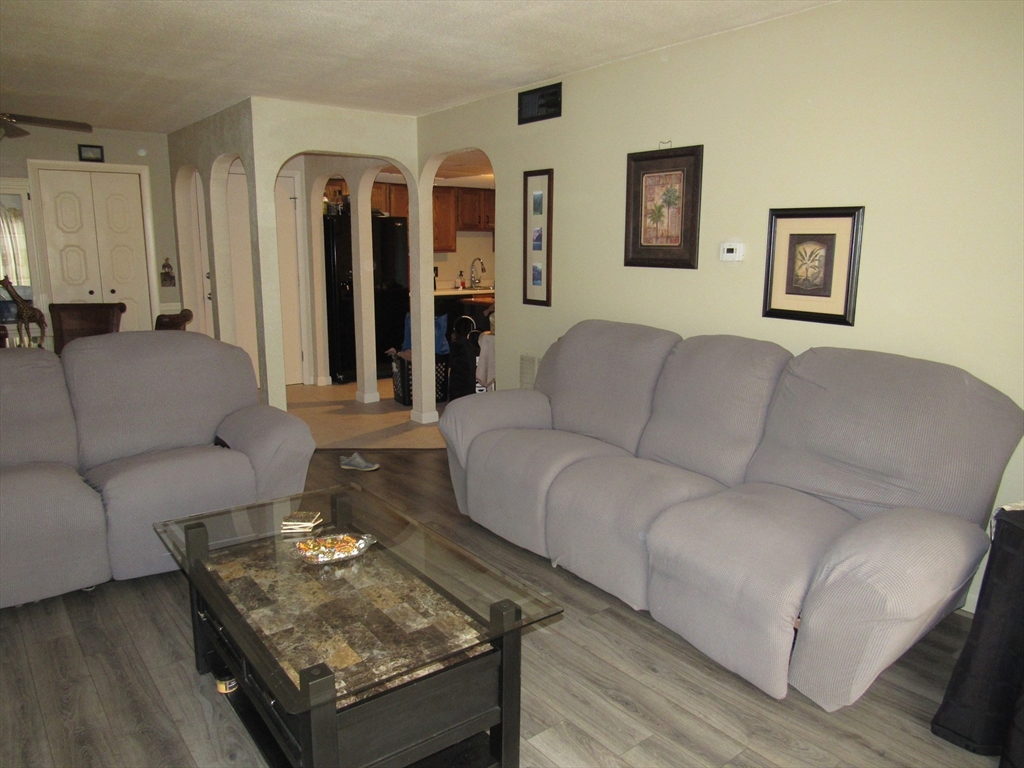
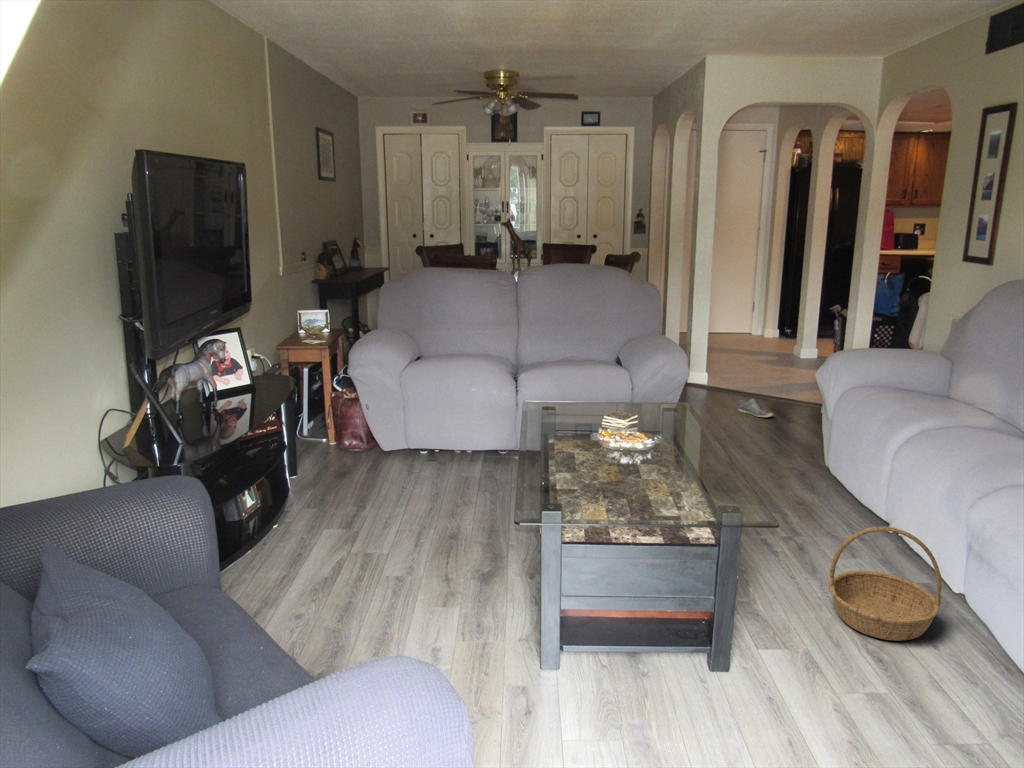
basket: none [558,568,656,683] -> present [828,526,941,641]

